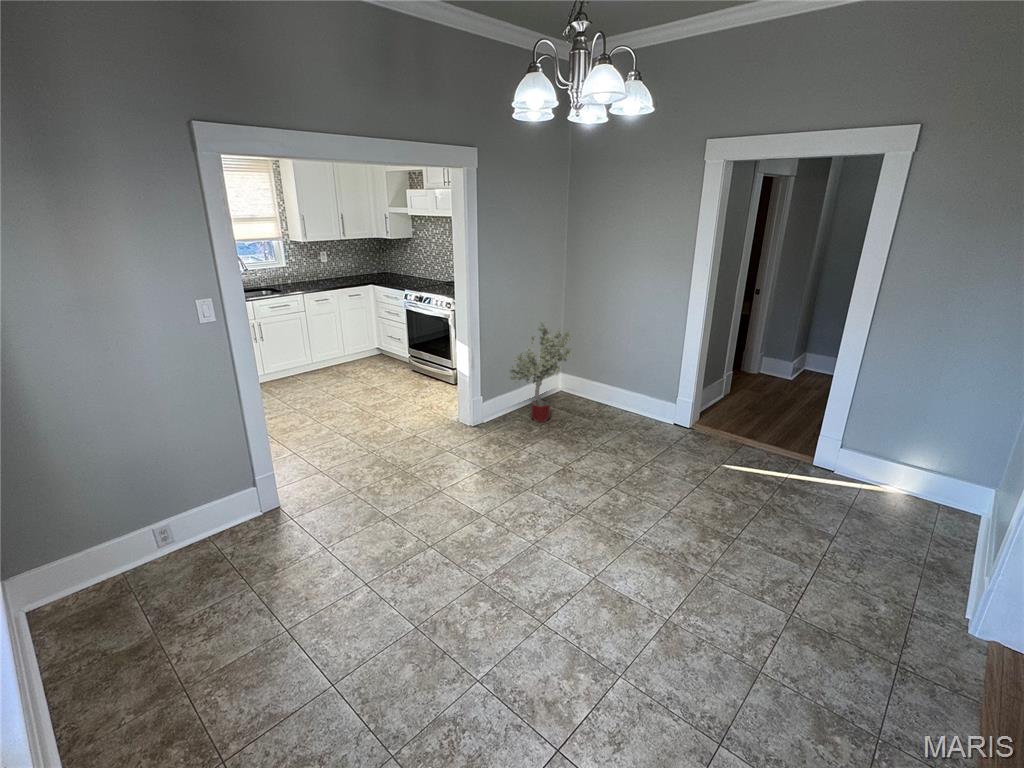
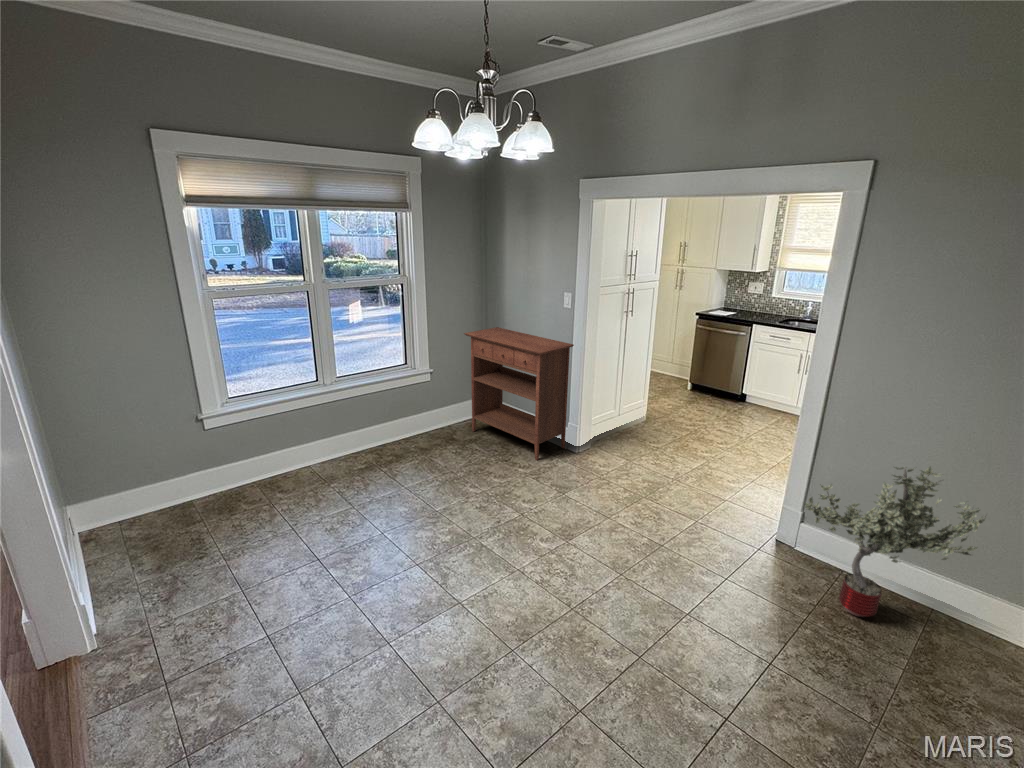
console table: none [14,367,286,629] -> present [464,327,574,460]

